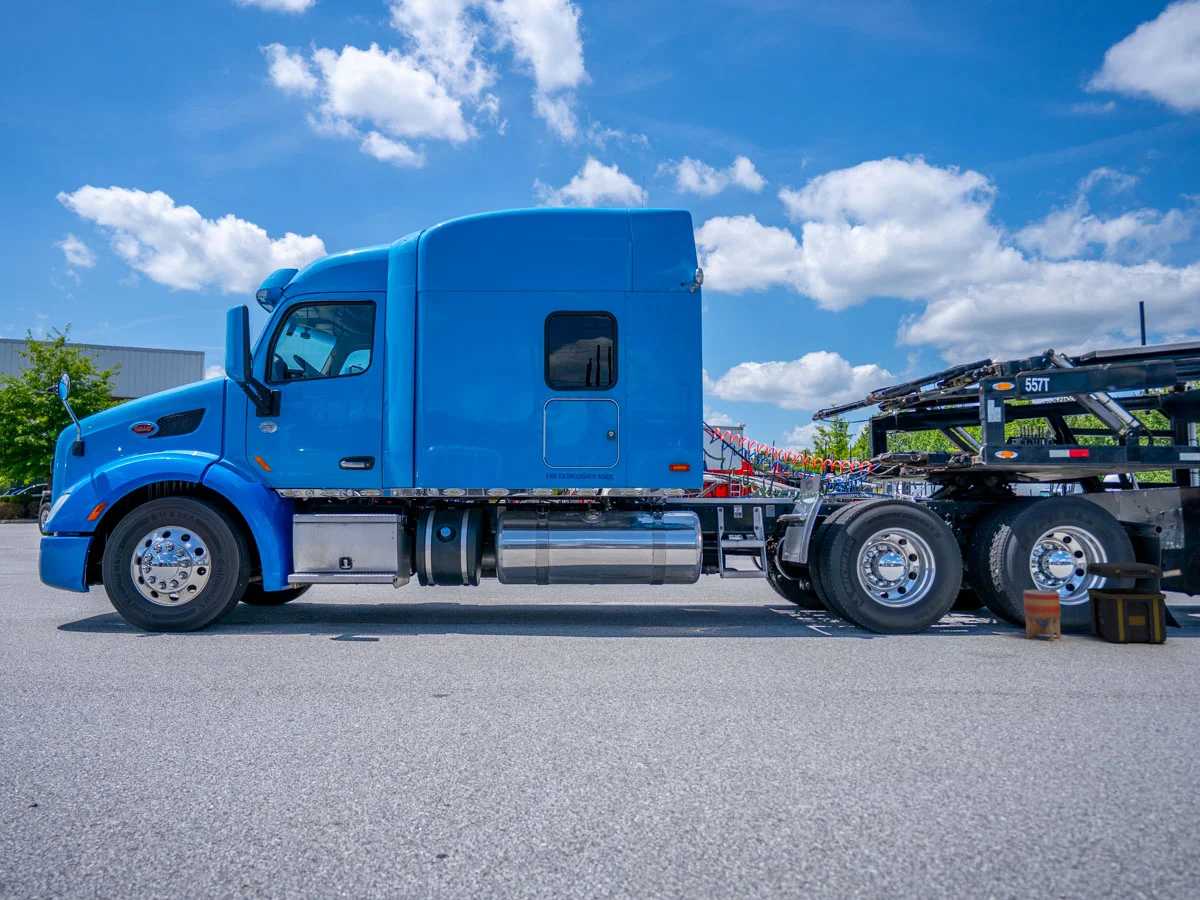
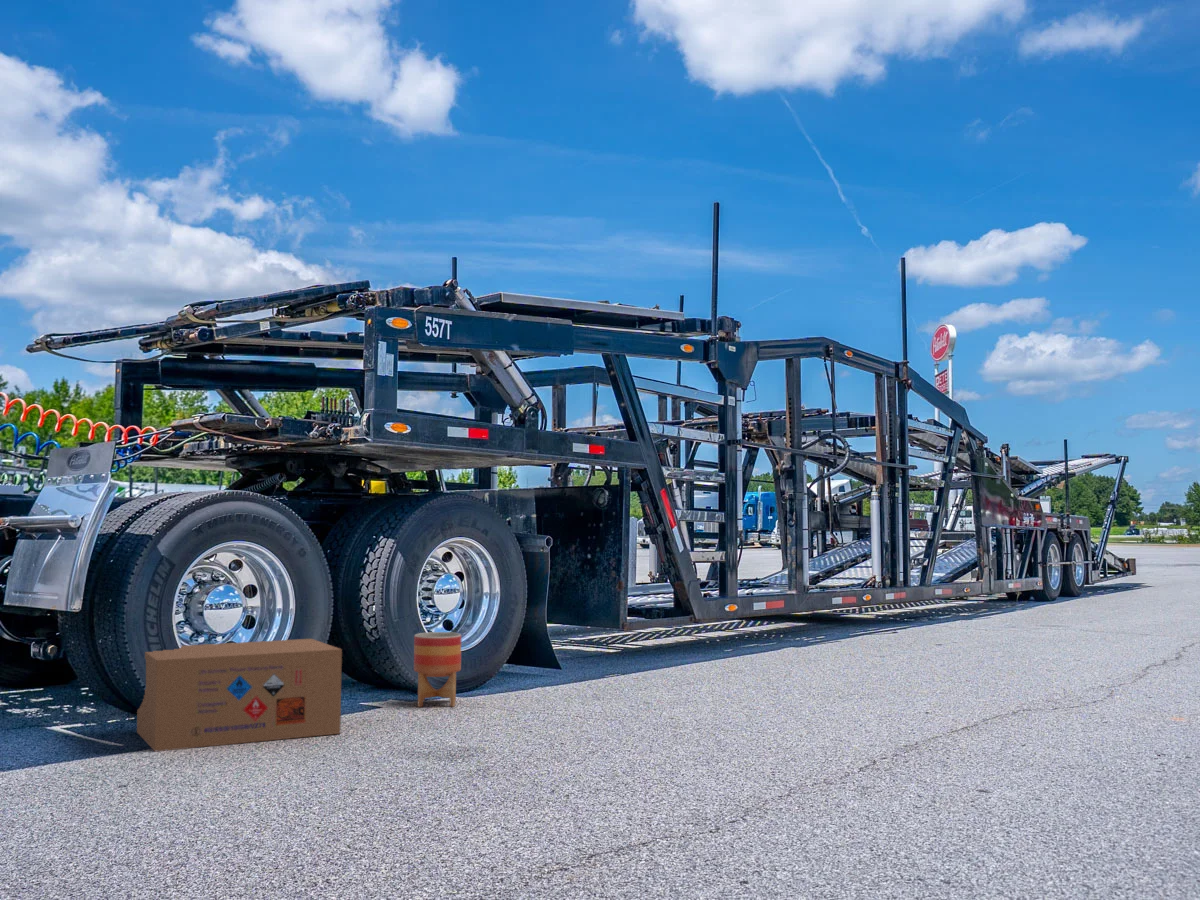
toolbox: present [1087,562,1167,643] -> none [481,588,576,699]
cardboard box: none [838,586,951,647] -> present [137,639,342,751]

